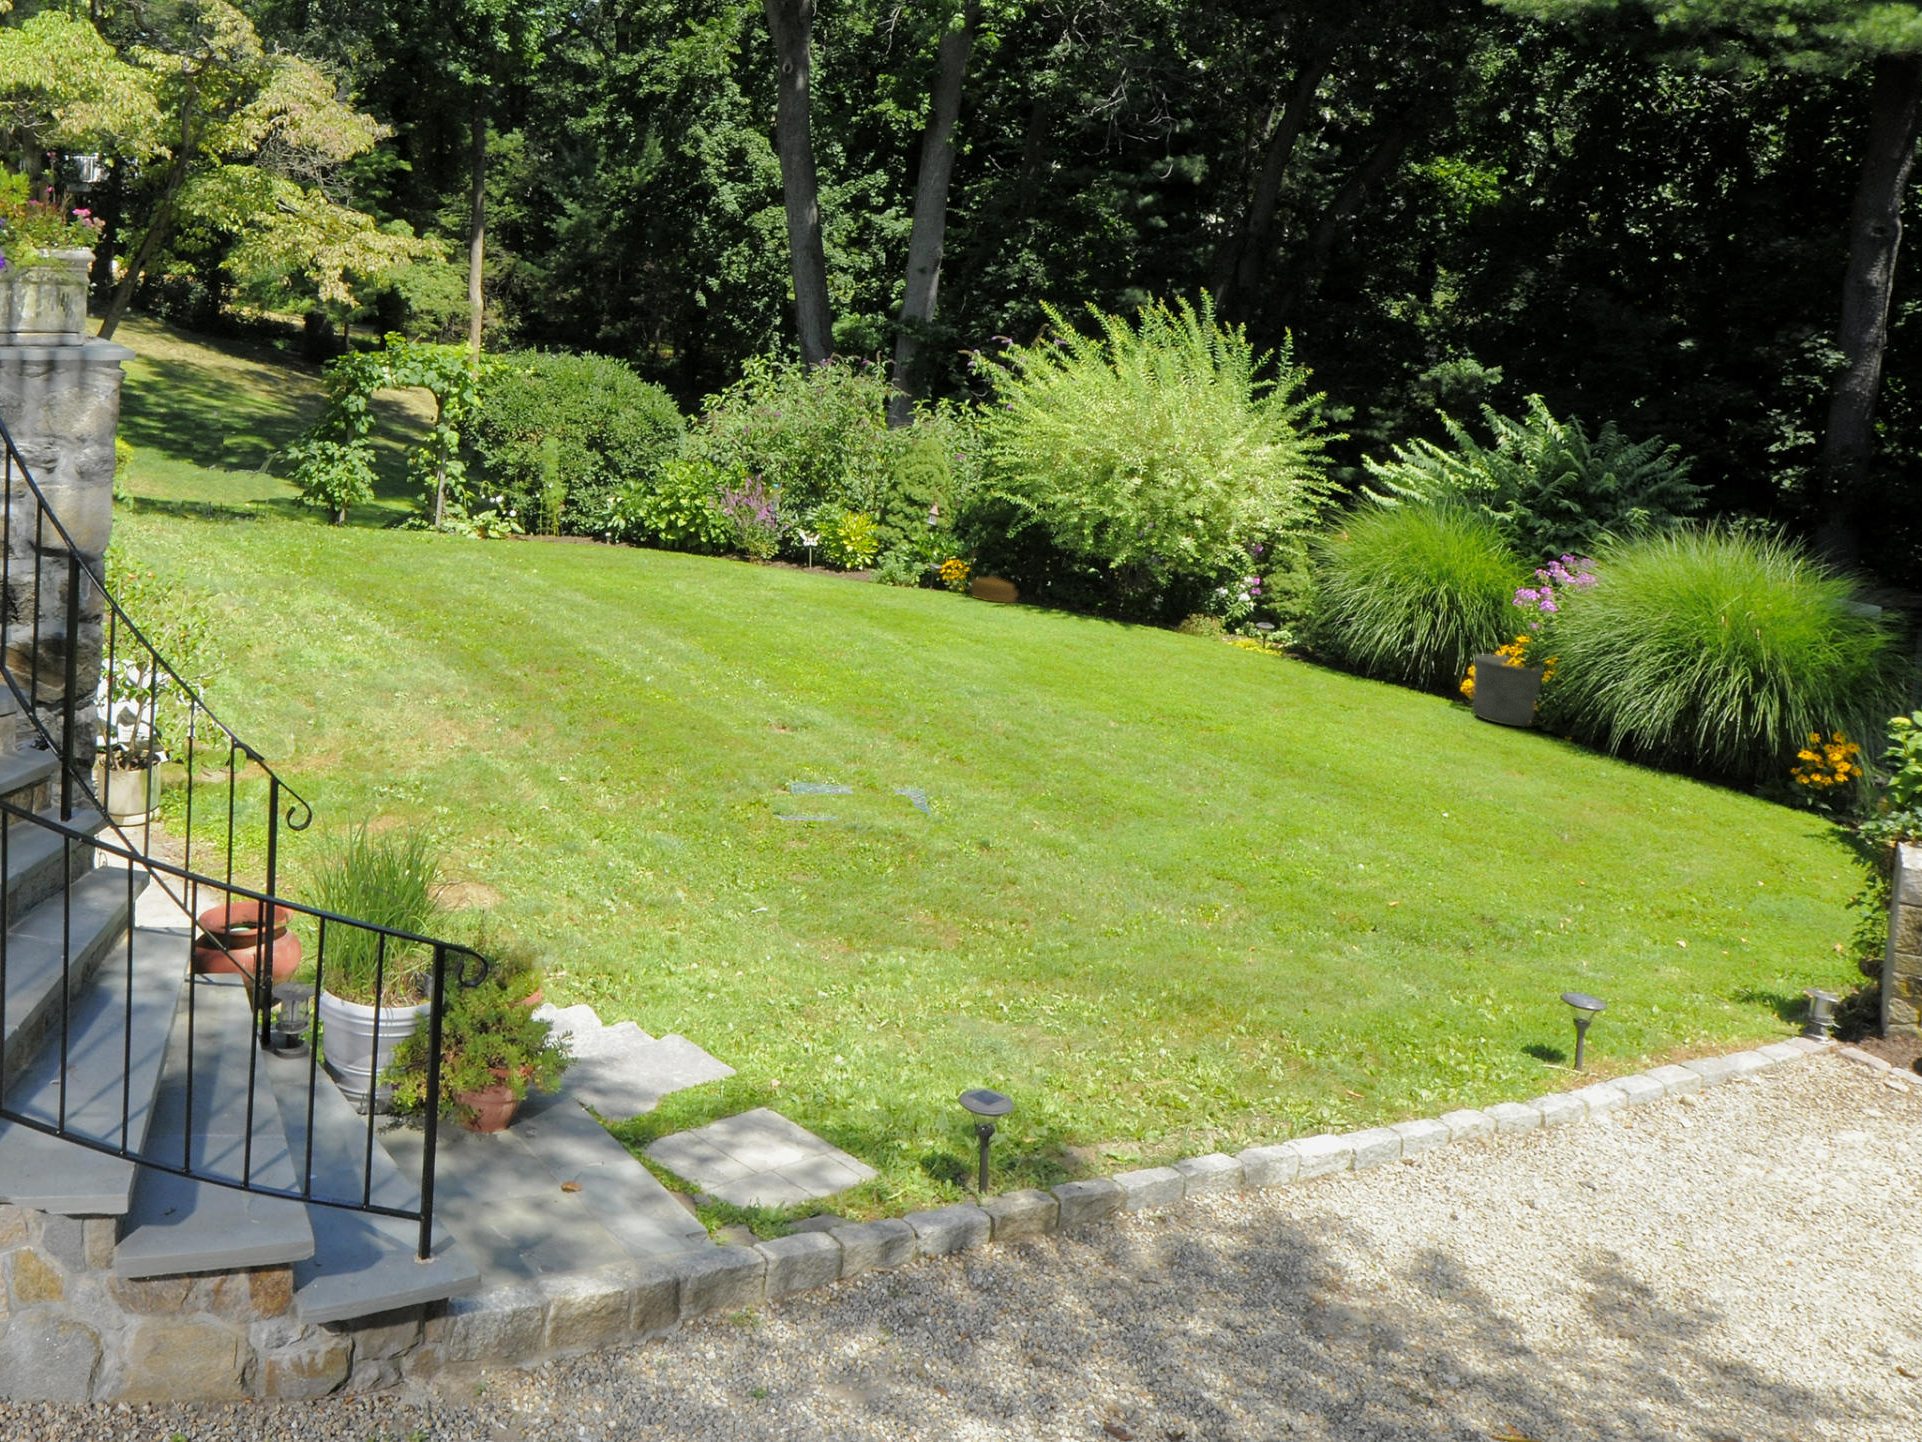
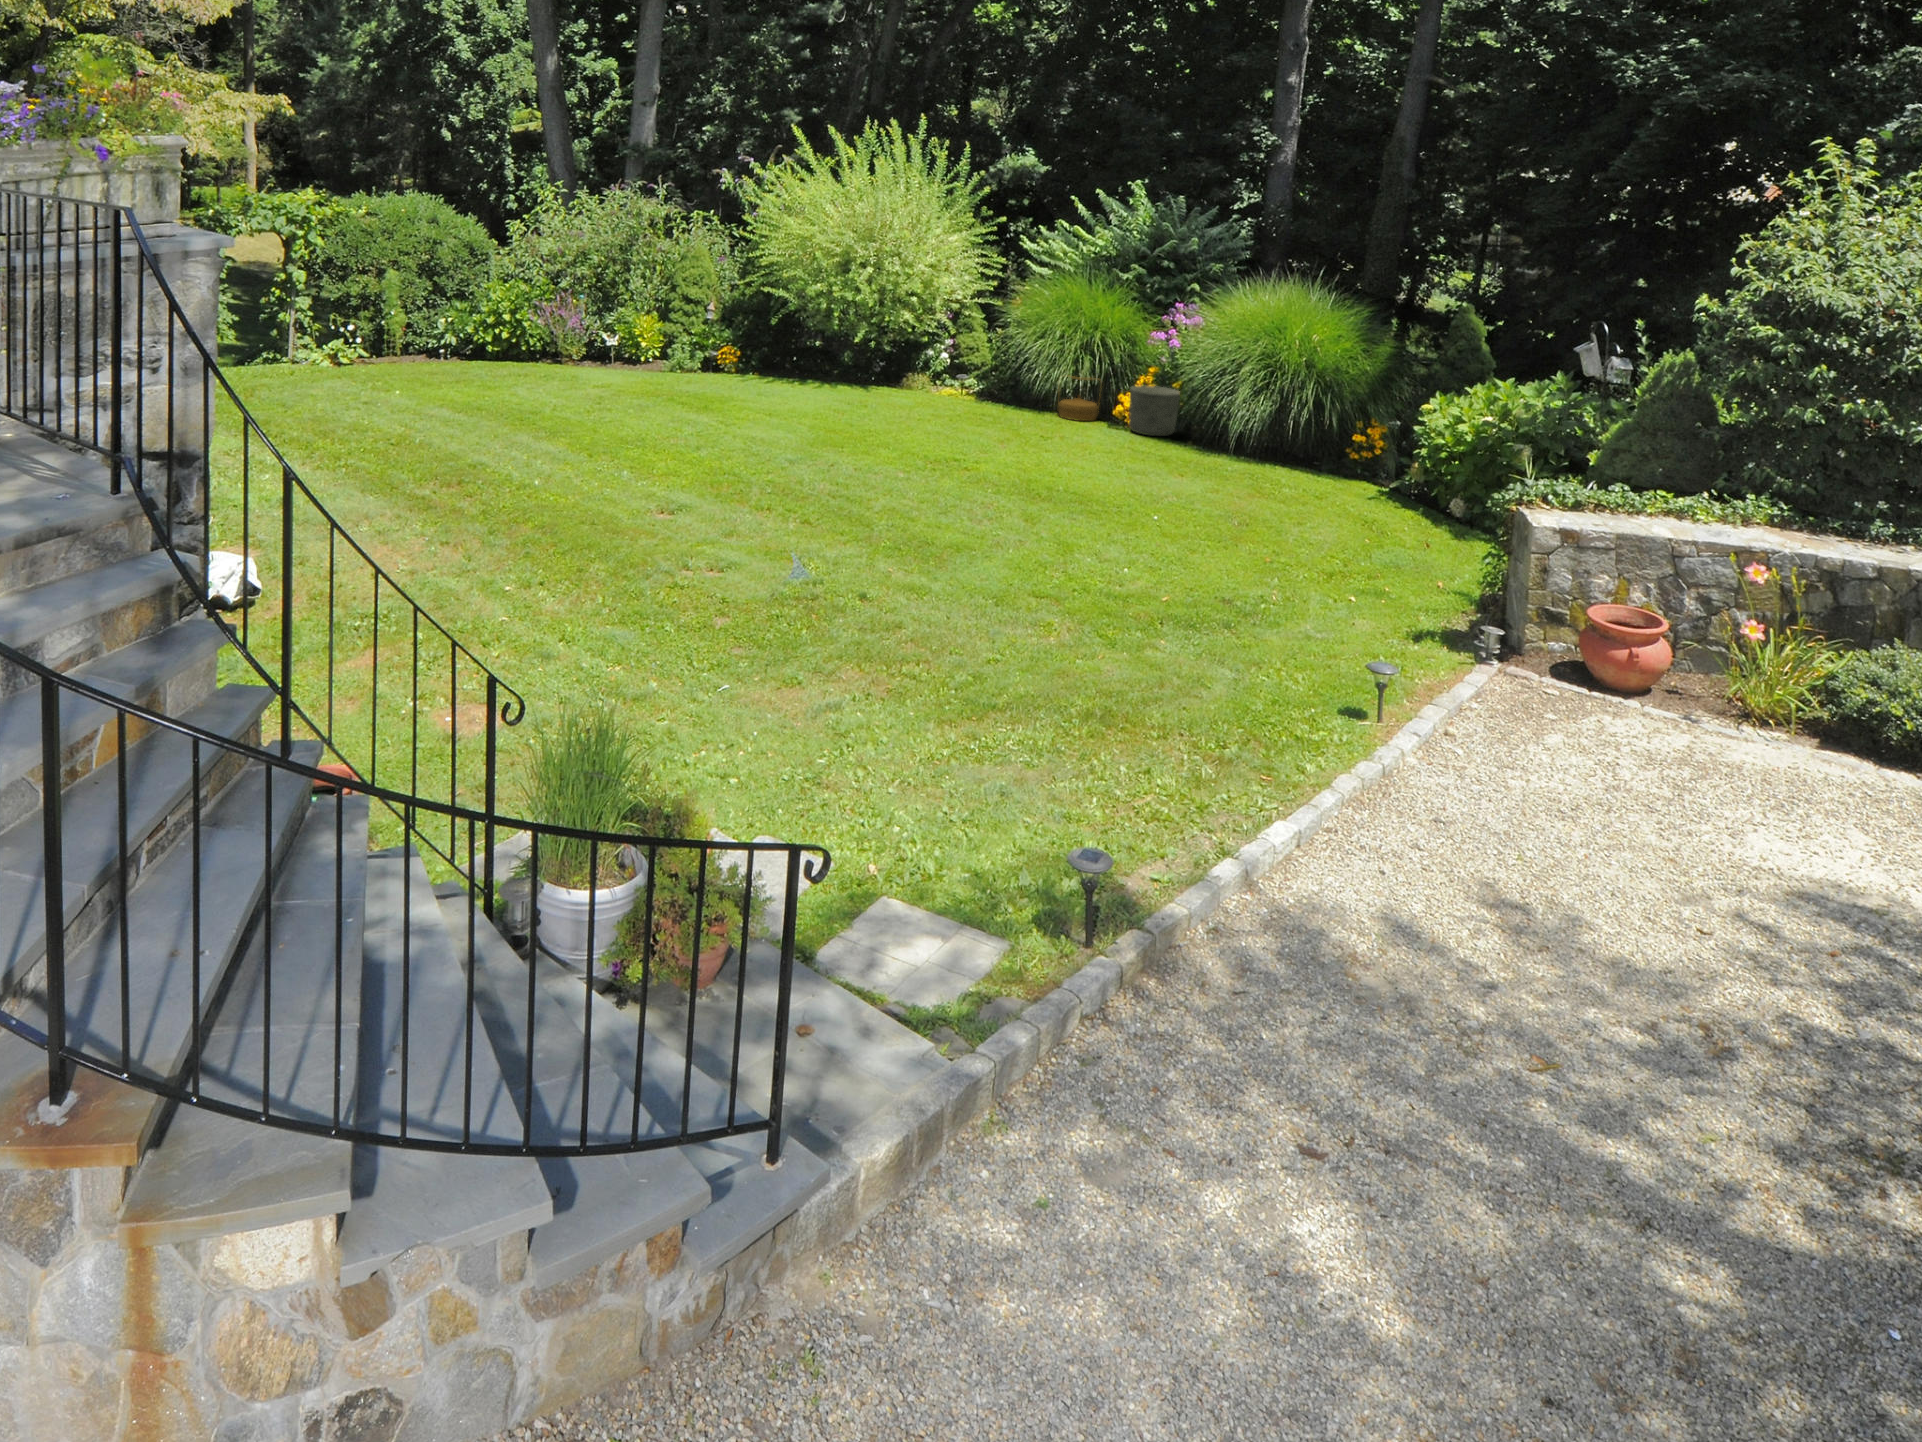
woven basket: present [971,577,1017,603] -> present [1058,376,1099,421]

